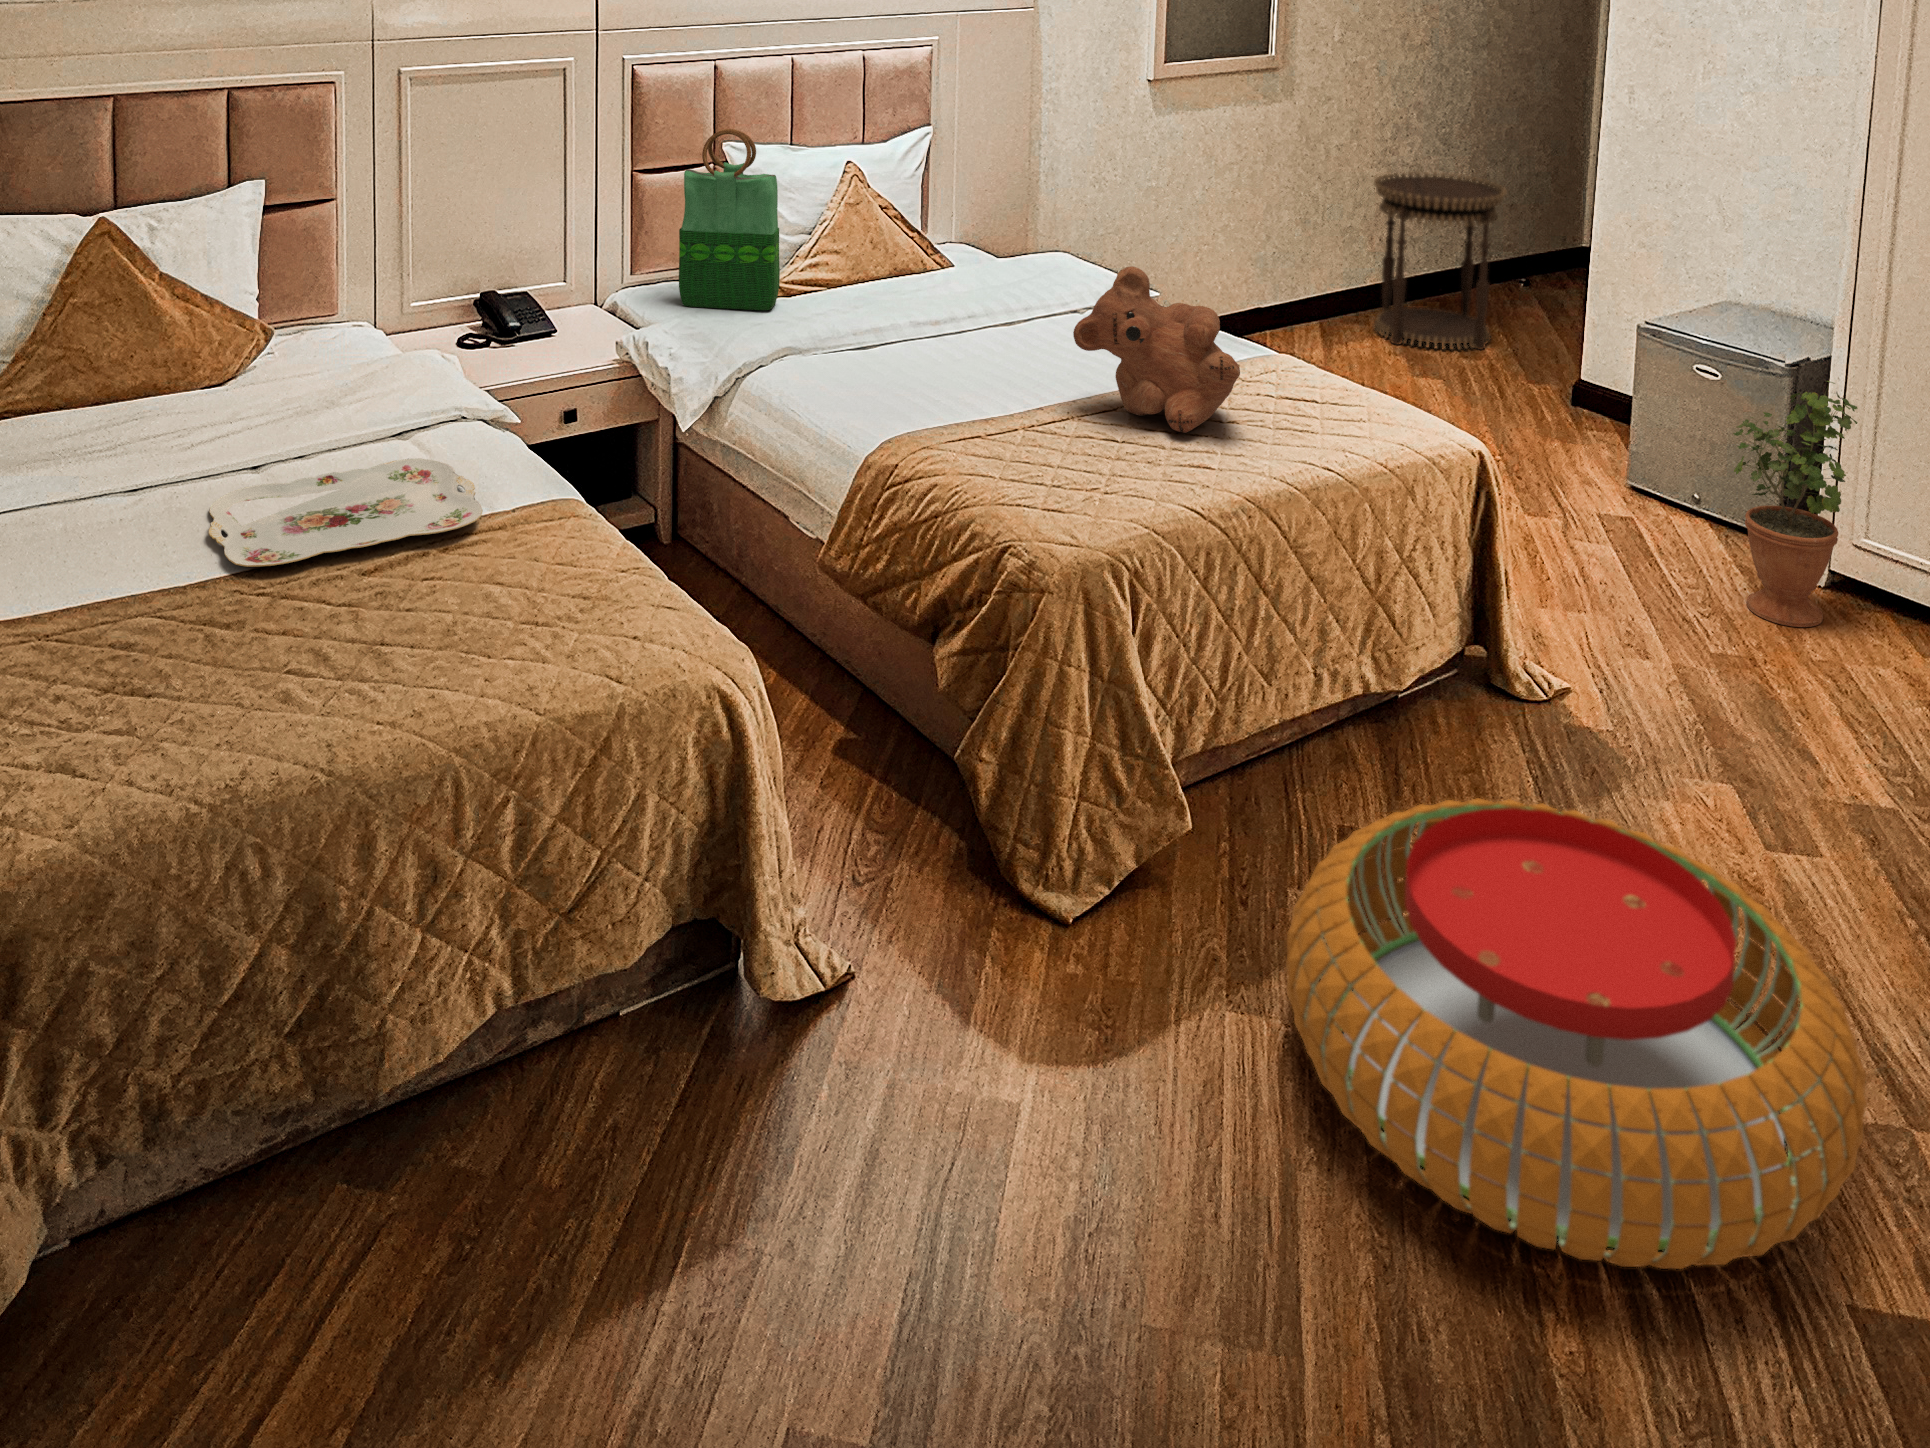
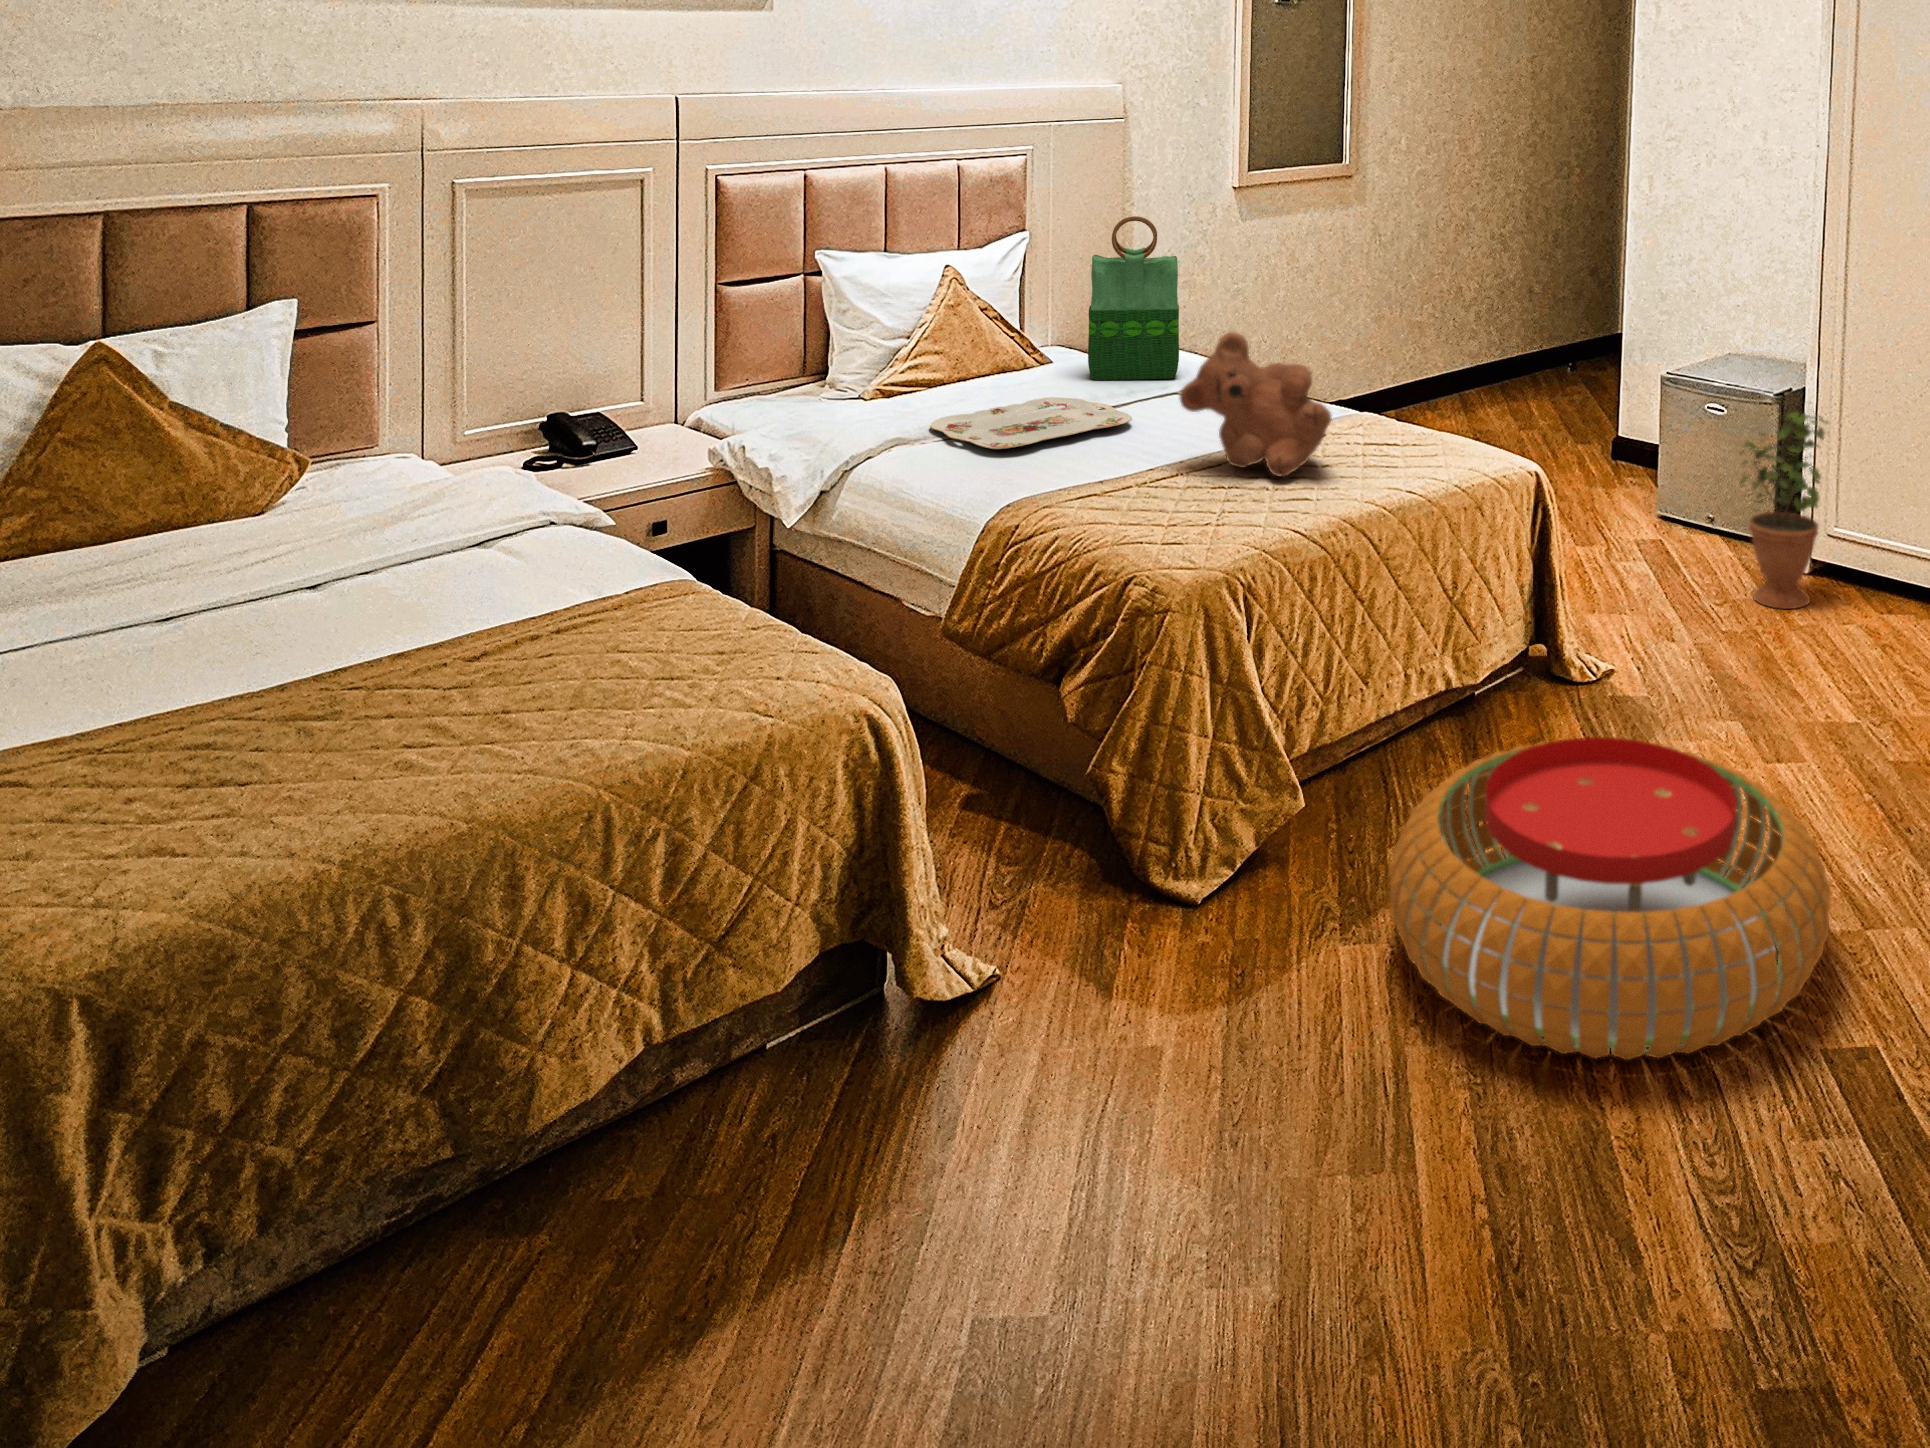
tote bag: present [679,129,780,310] -> present [1088,216,1179,380]
side table: present [1373,172,1507,350] -> none [1440,269,1555,427]
serving tray: present [209,458,483,567] -> present [930,397,1132,449]

